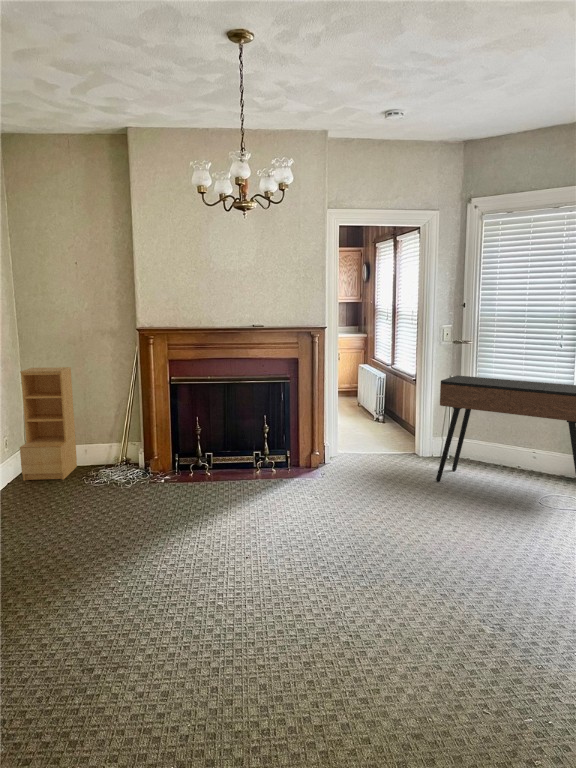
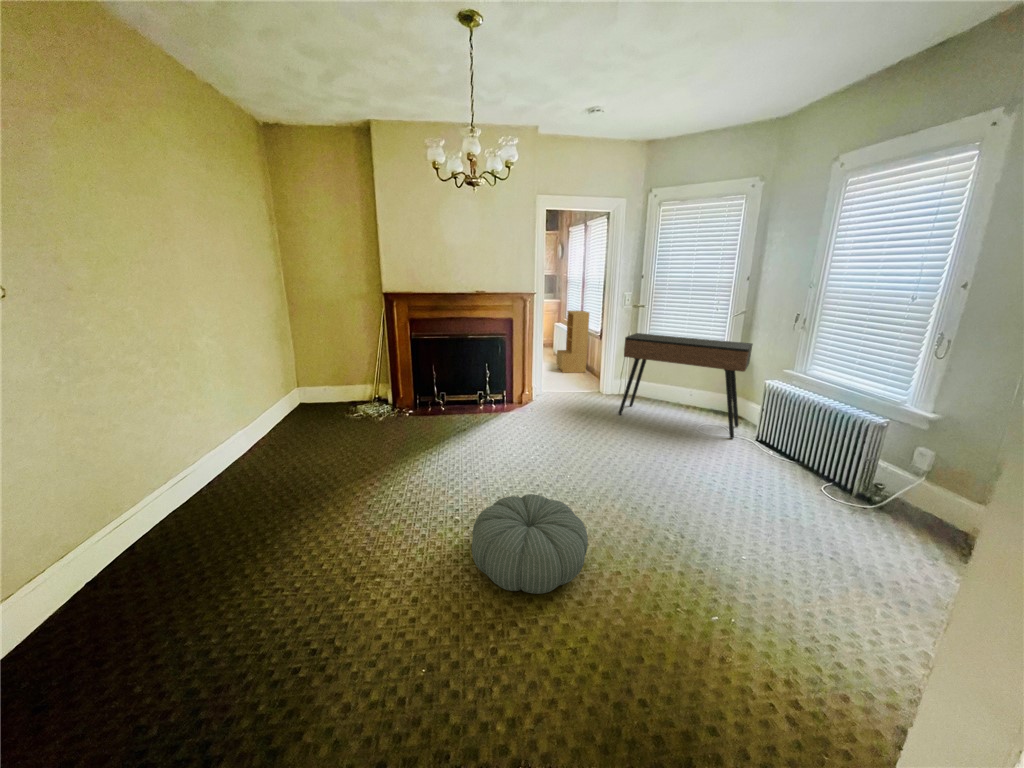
bookshelf: present [20,367,77,480] -> present [557,311,589,373]
pouf: none [235,571,377,688] -> present [472,494,588,594]

